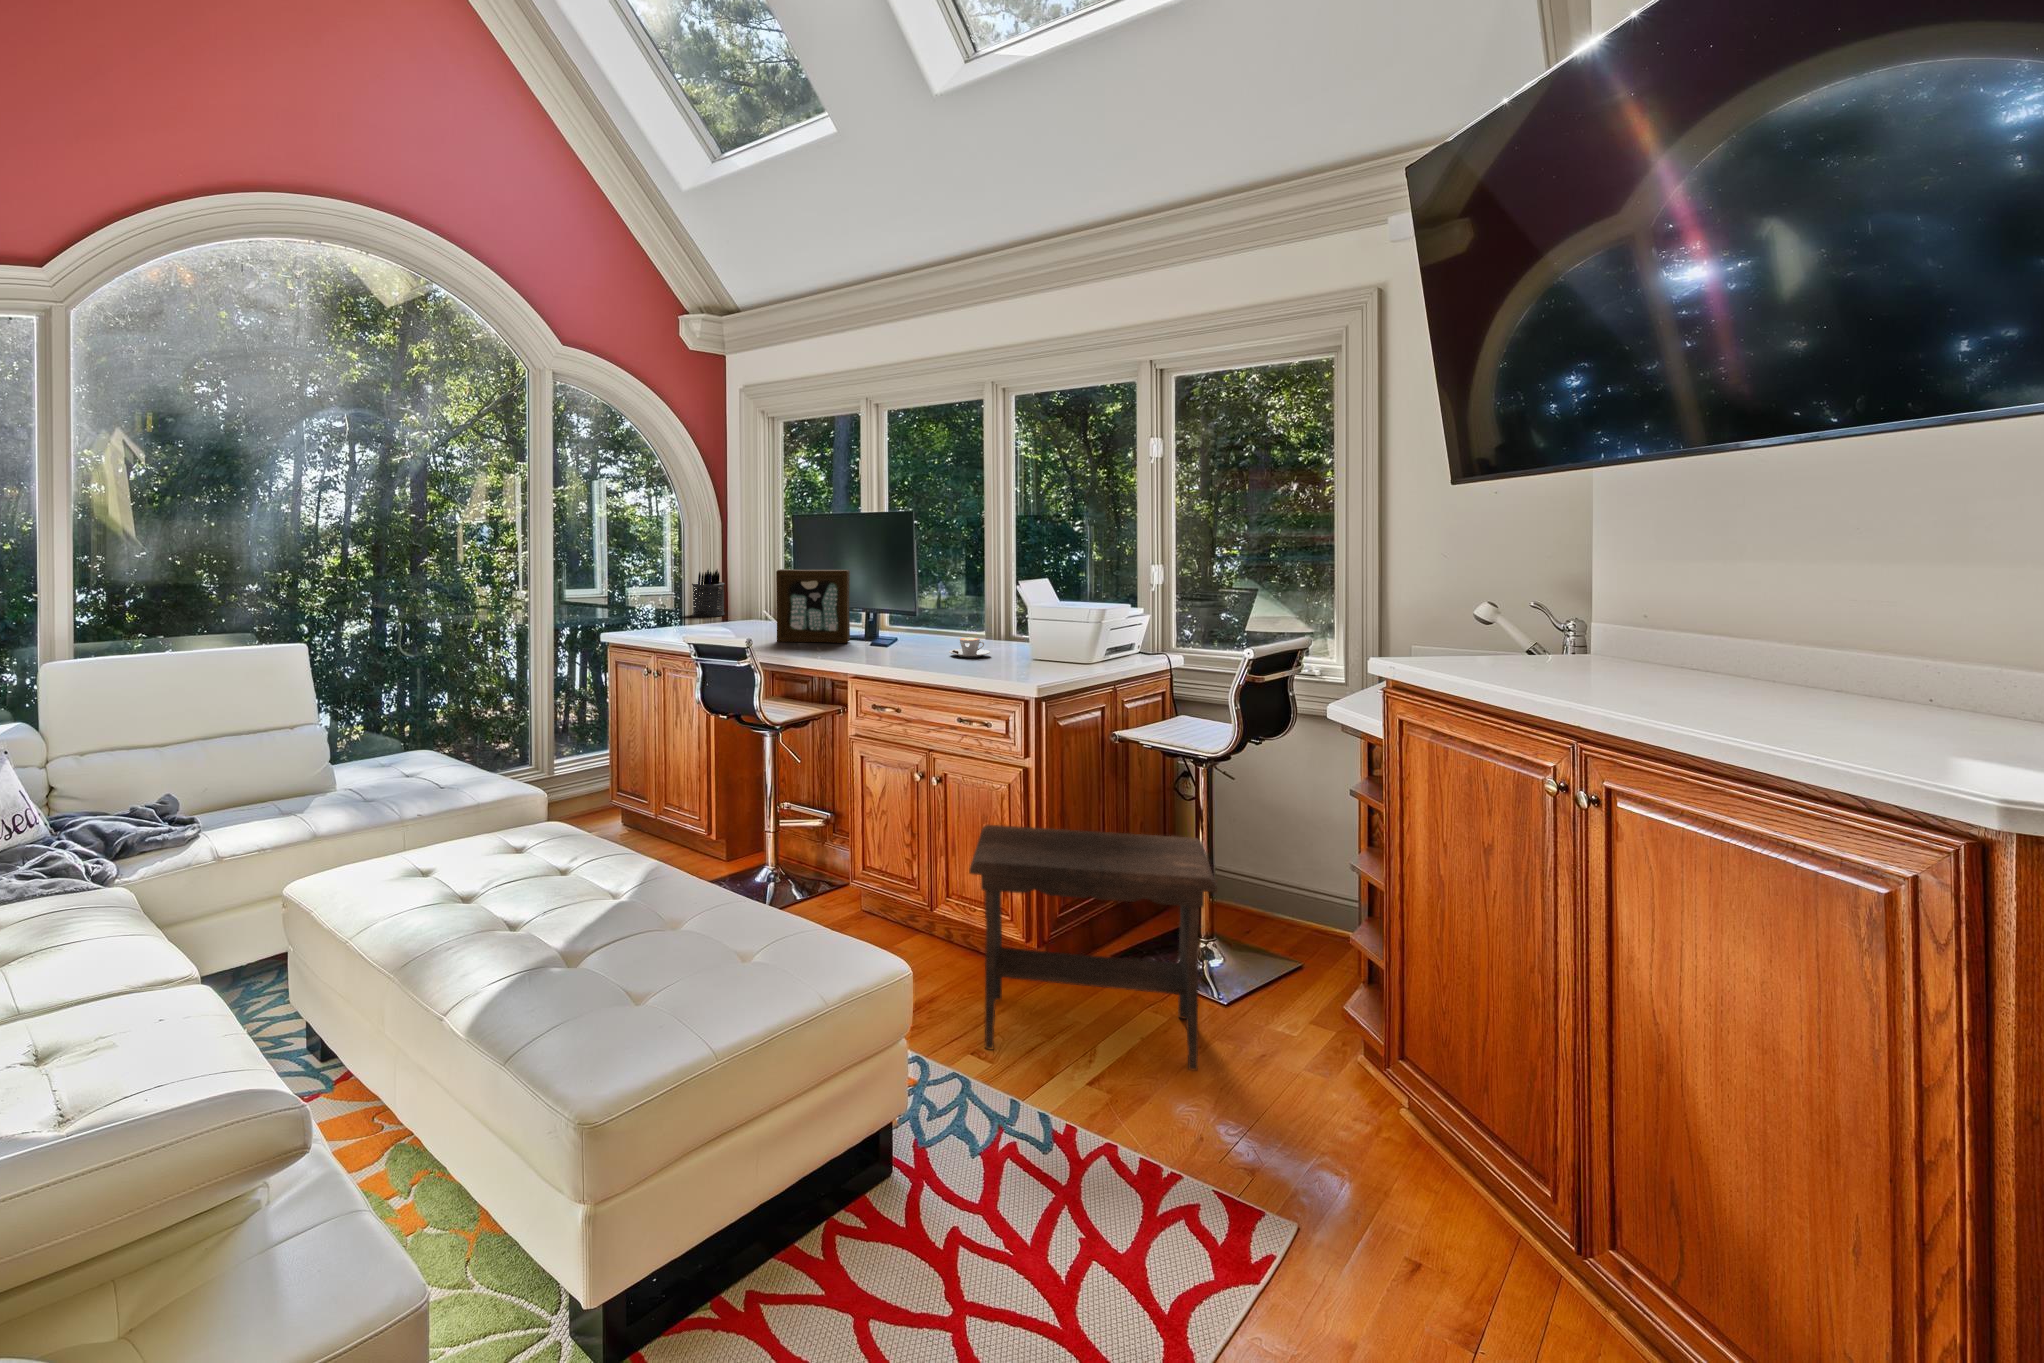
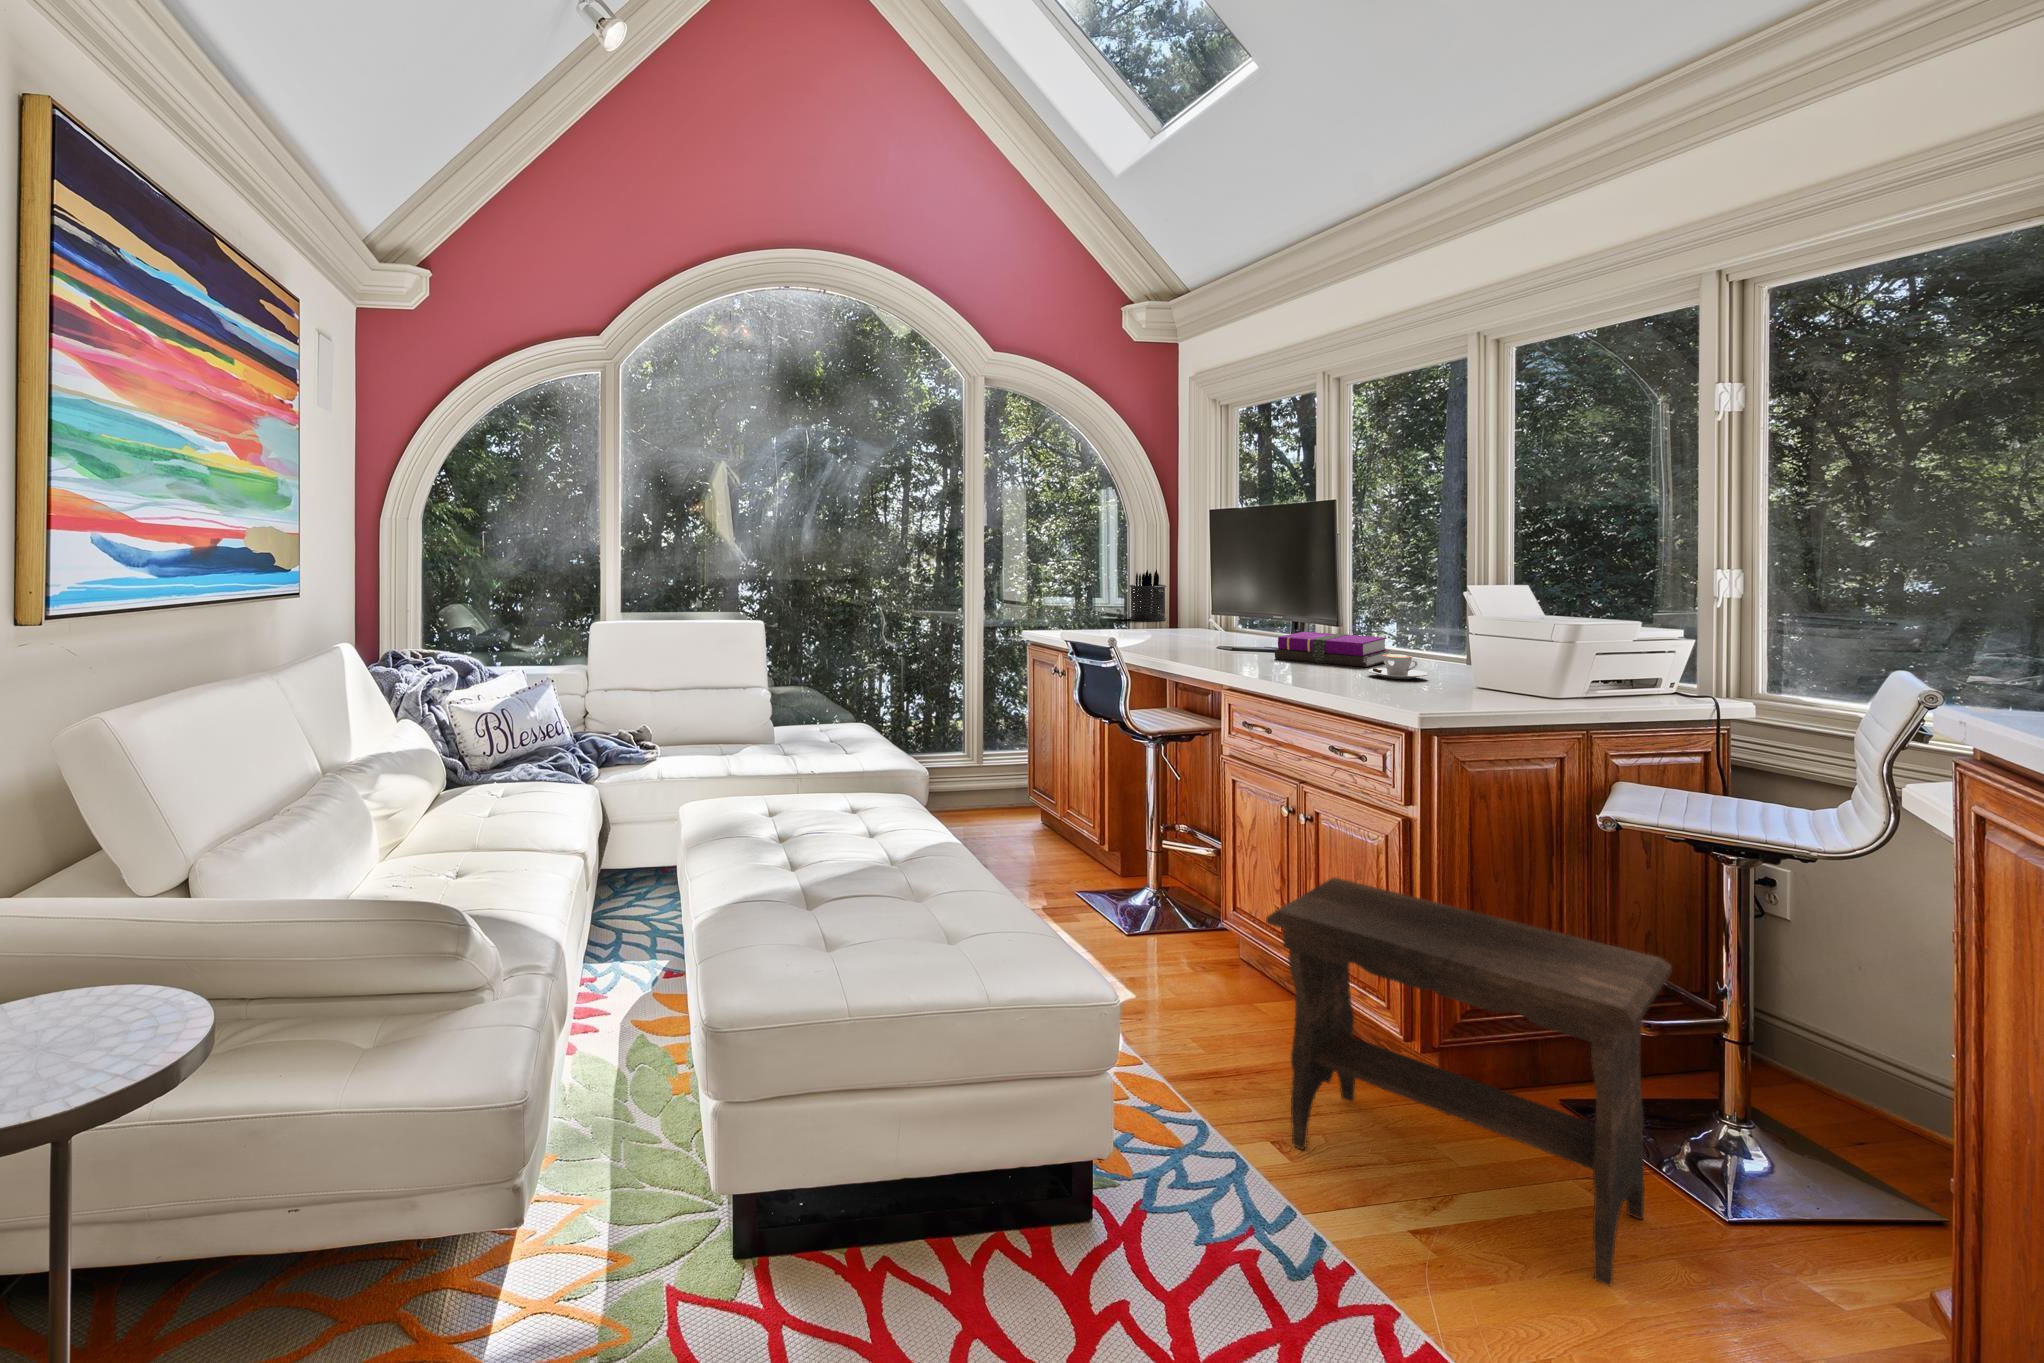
picture frame: present [776,569,850,643] -> none [1174,567,1264,653]
notebook: none [867,622,944,649] -> present [1275,632,1390,667]

